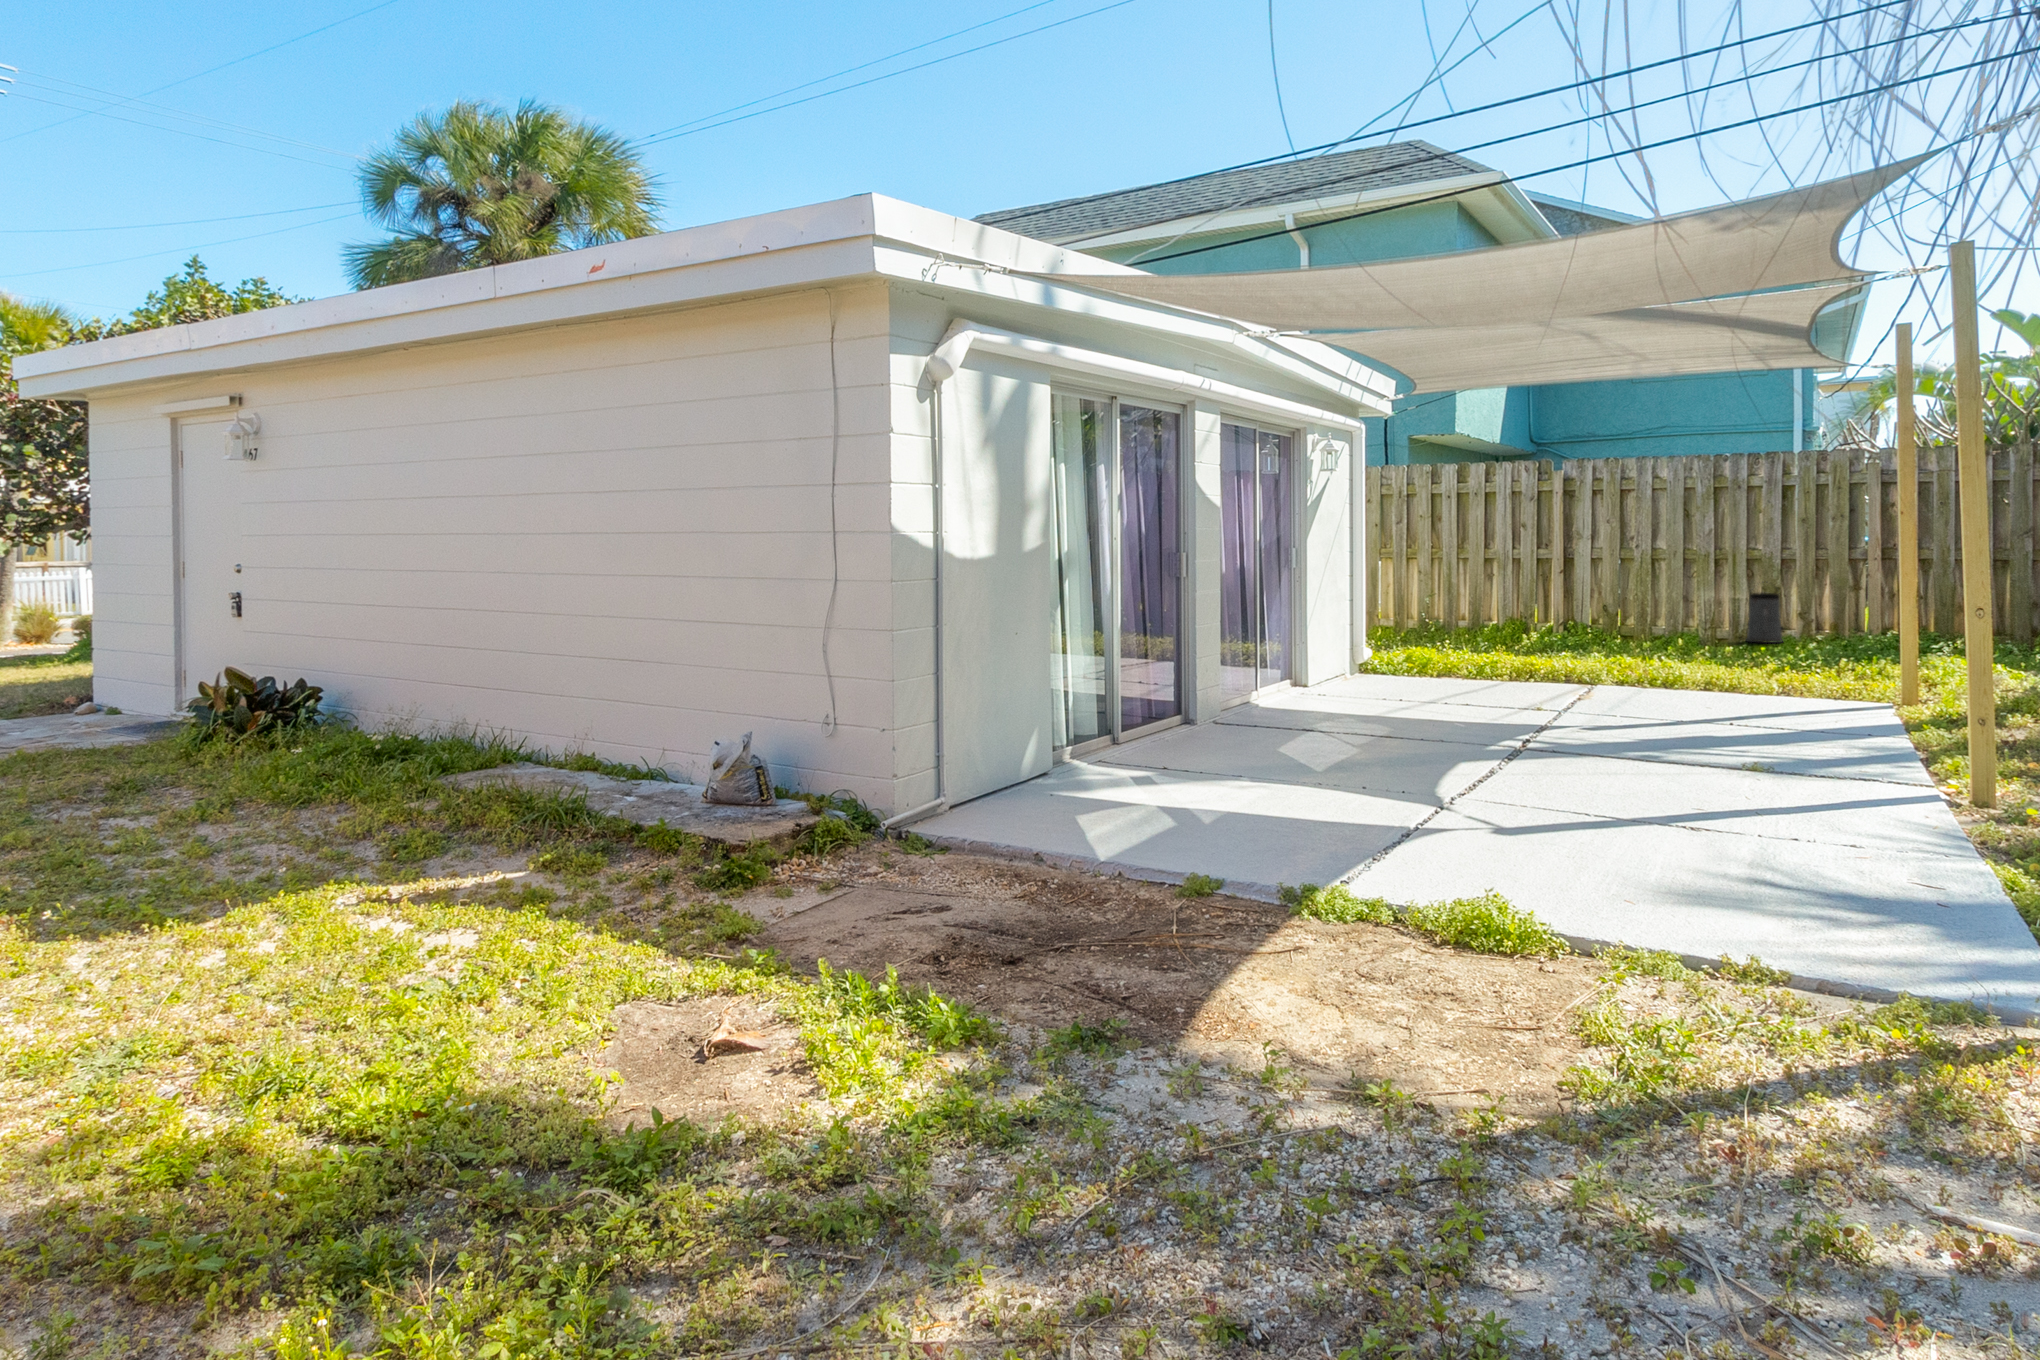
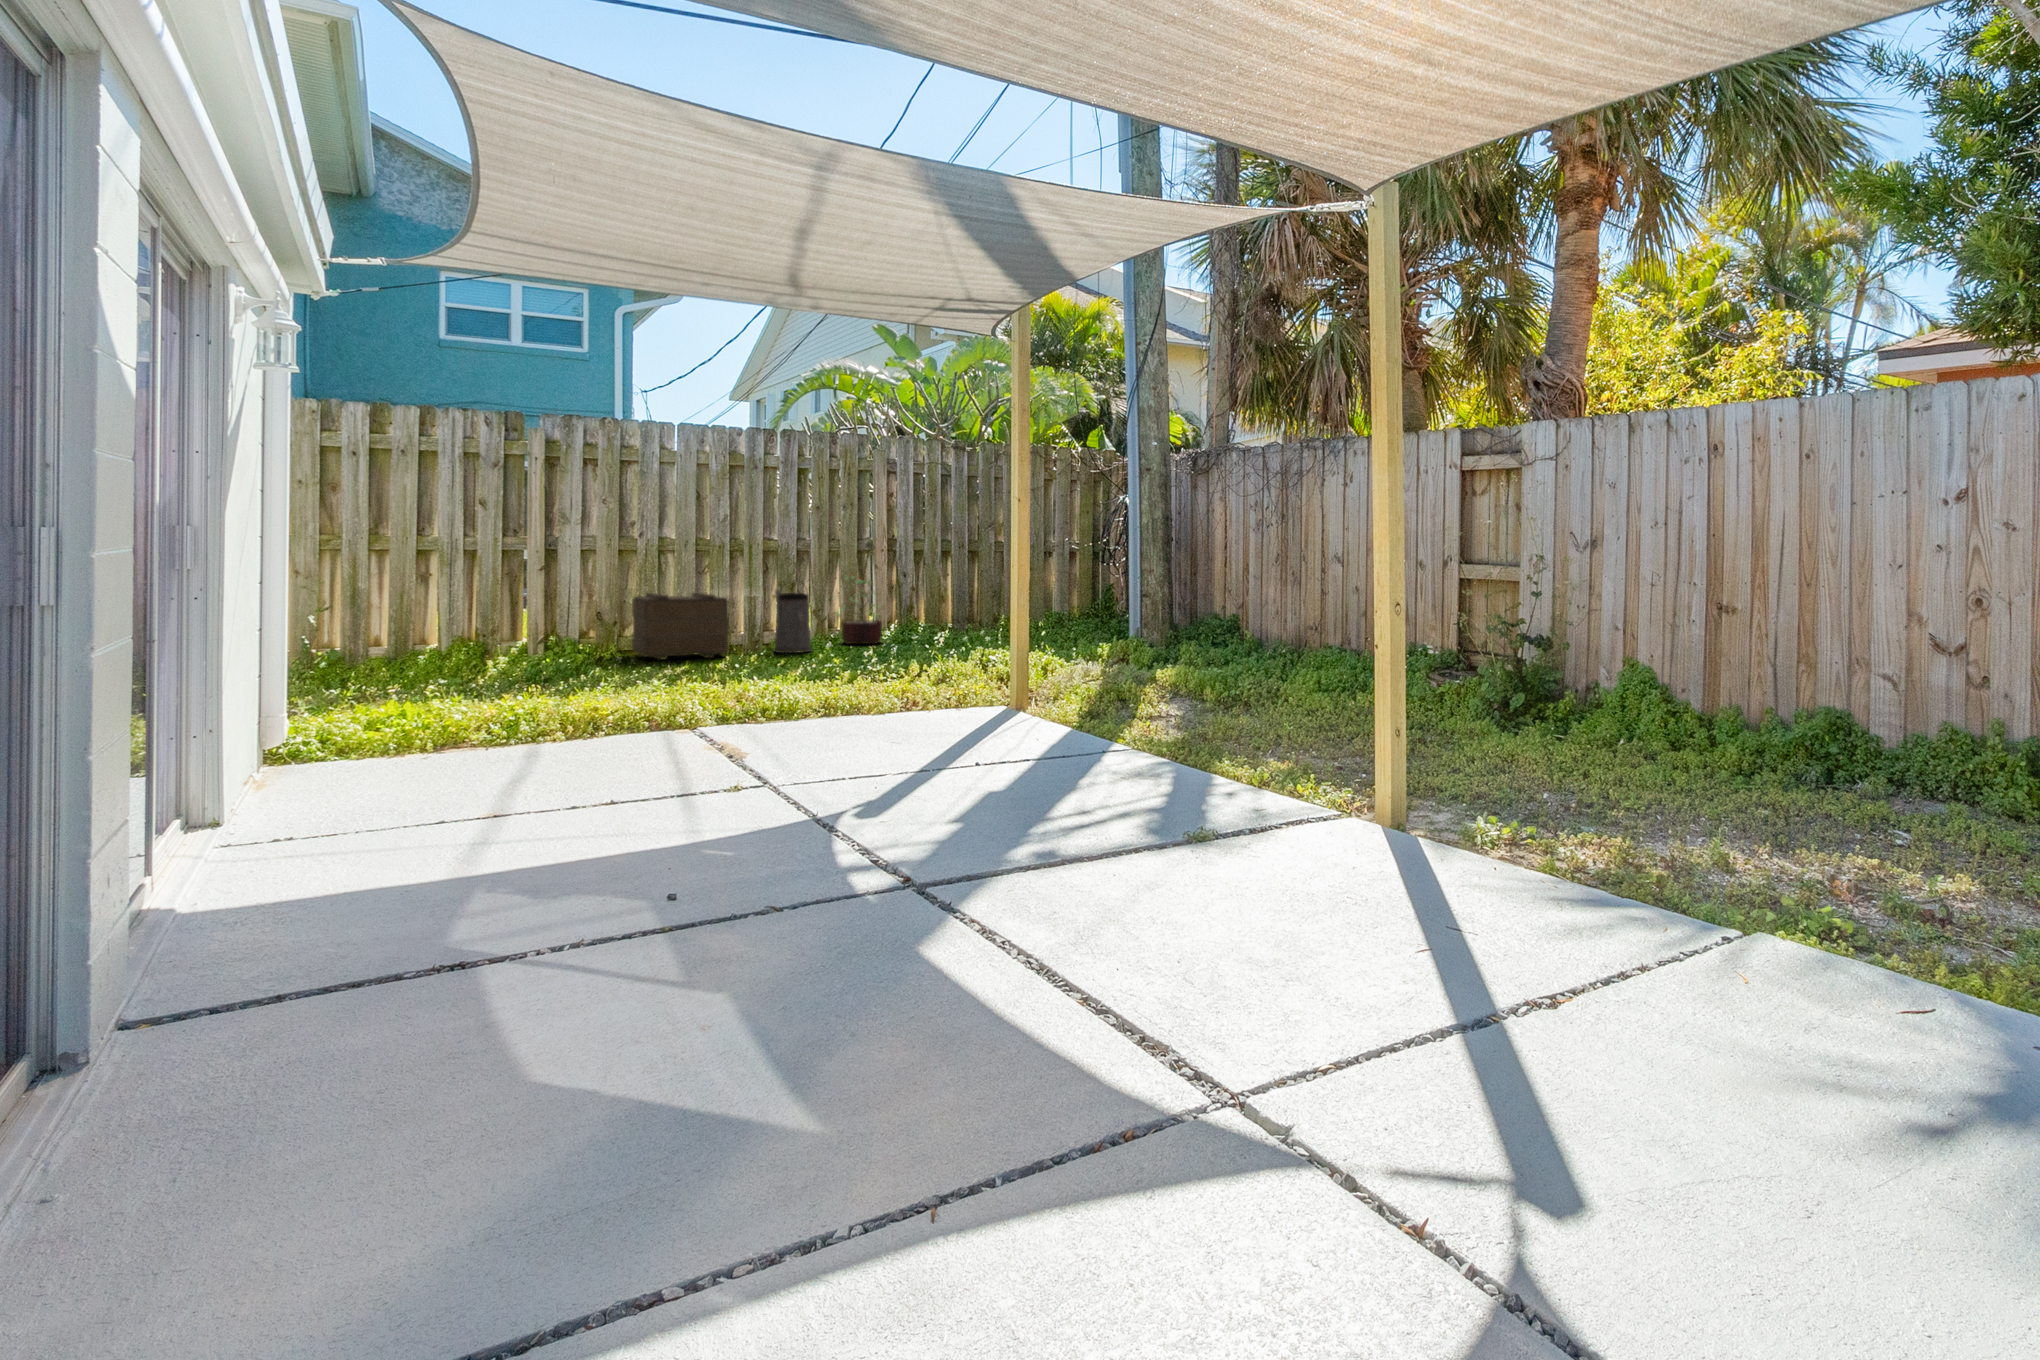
decorative plant: none [1820,576,1875,640] -> present [836,576,883,644]
wooden crate: none [1628,590,1699,641] -> present [632,592,729,660]

